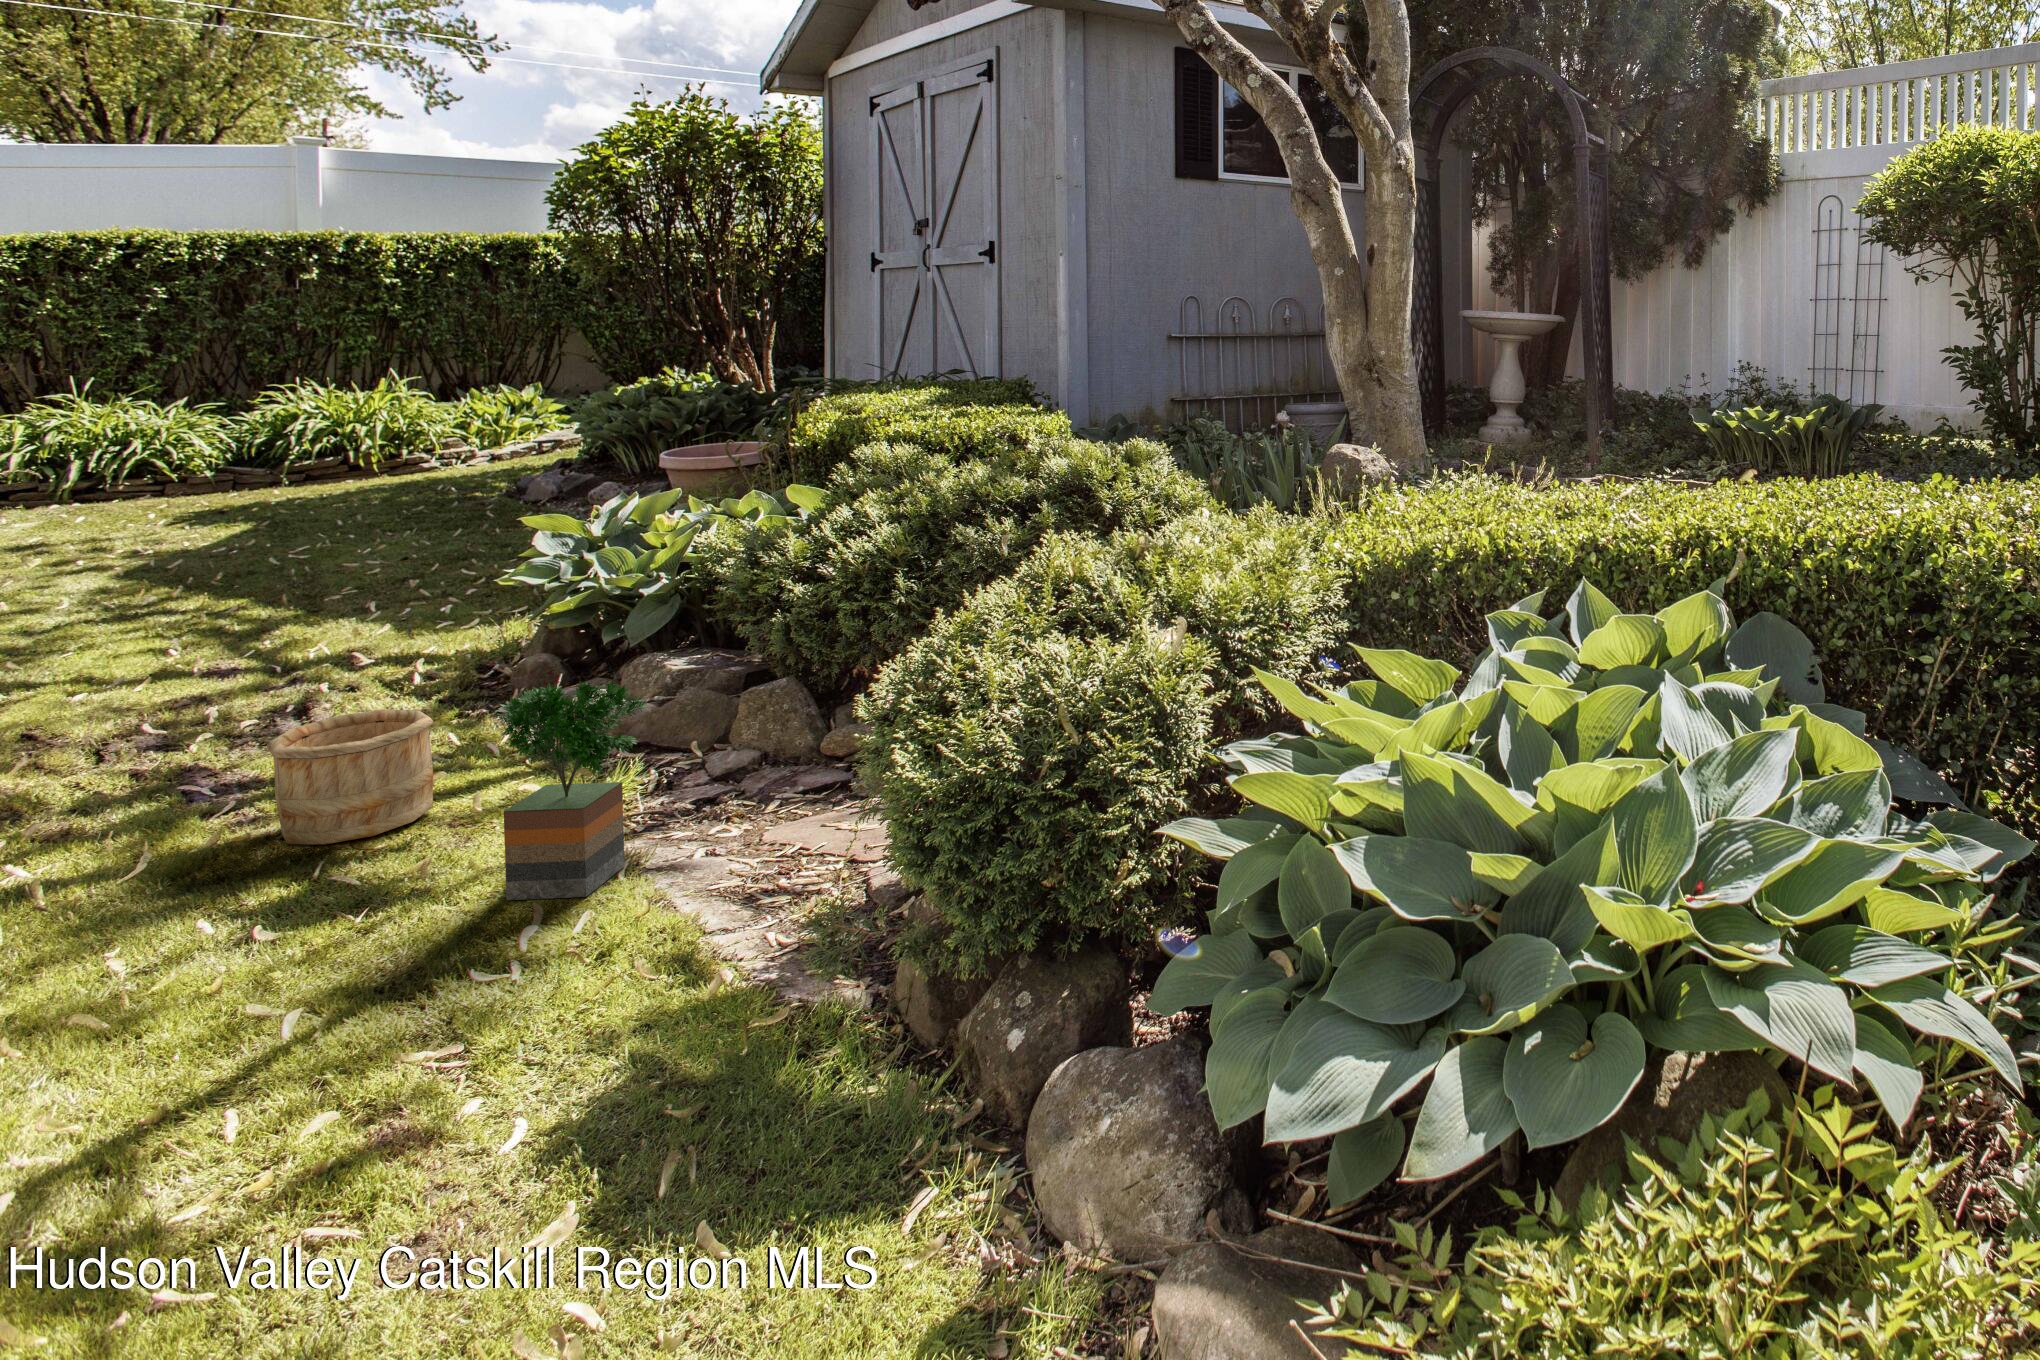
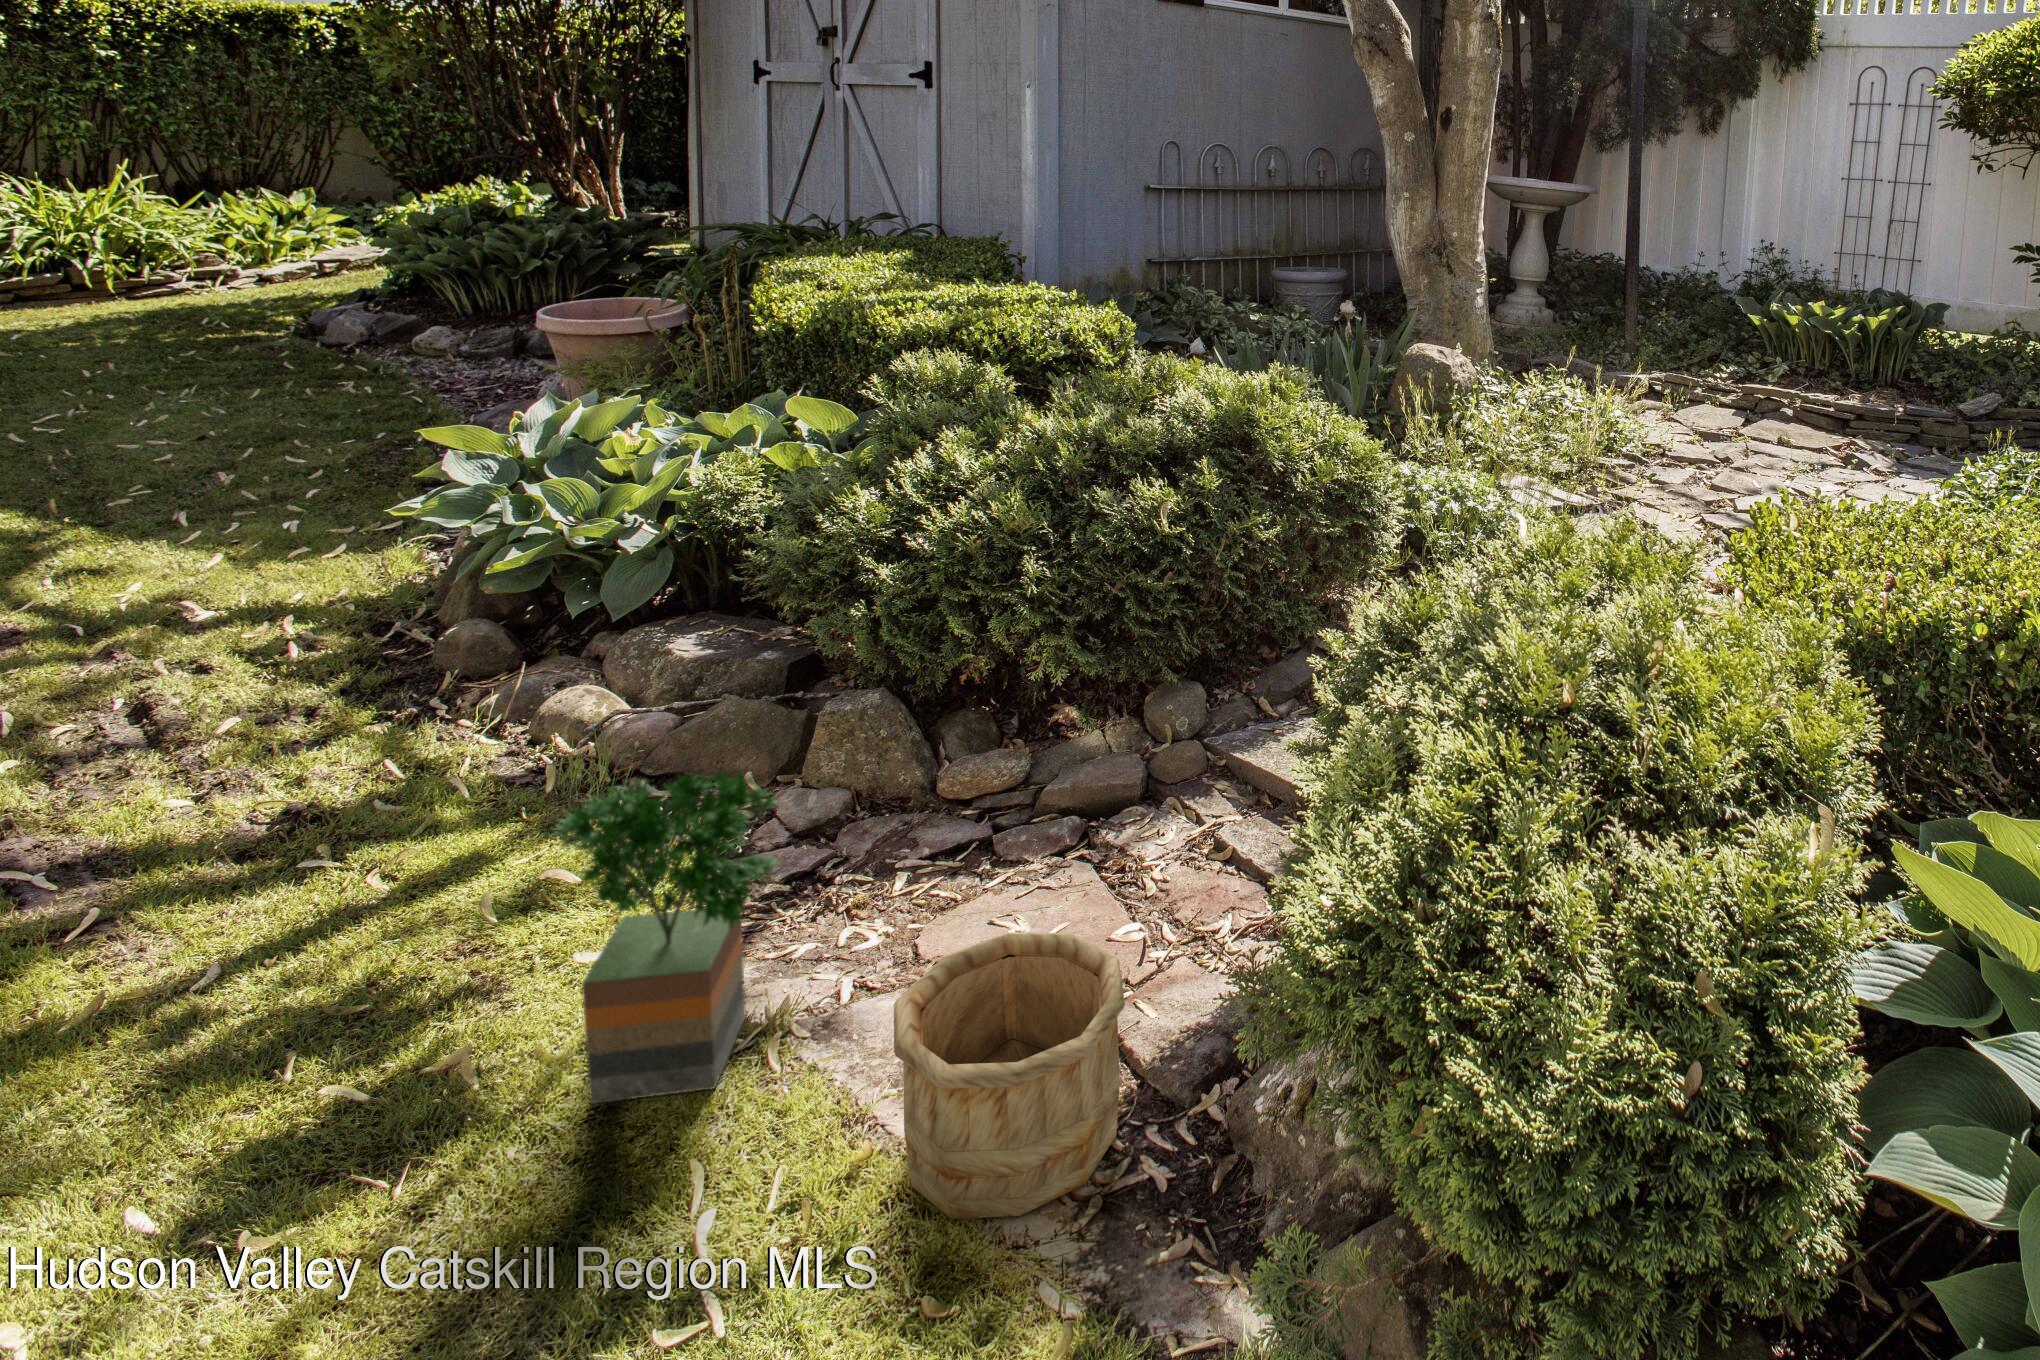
wooden bucket: present [267,709,433,844] -> present [894,932,1125,1219]

